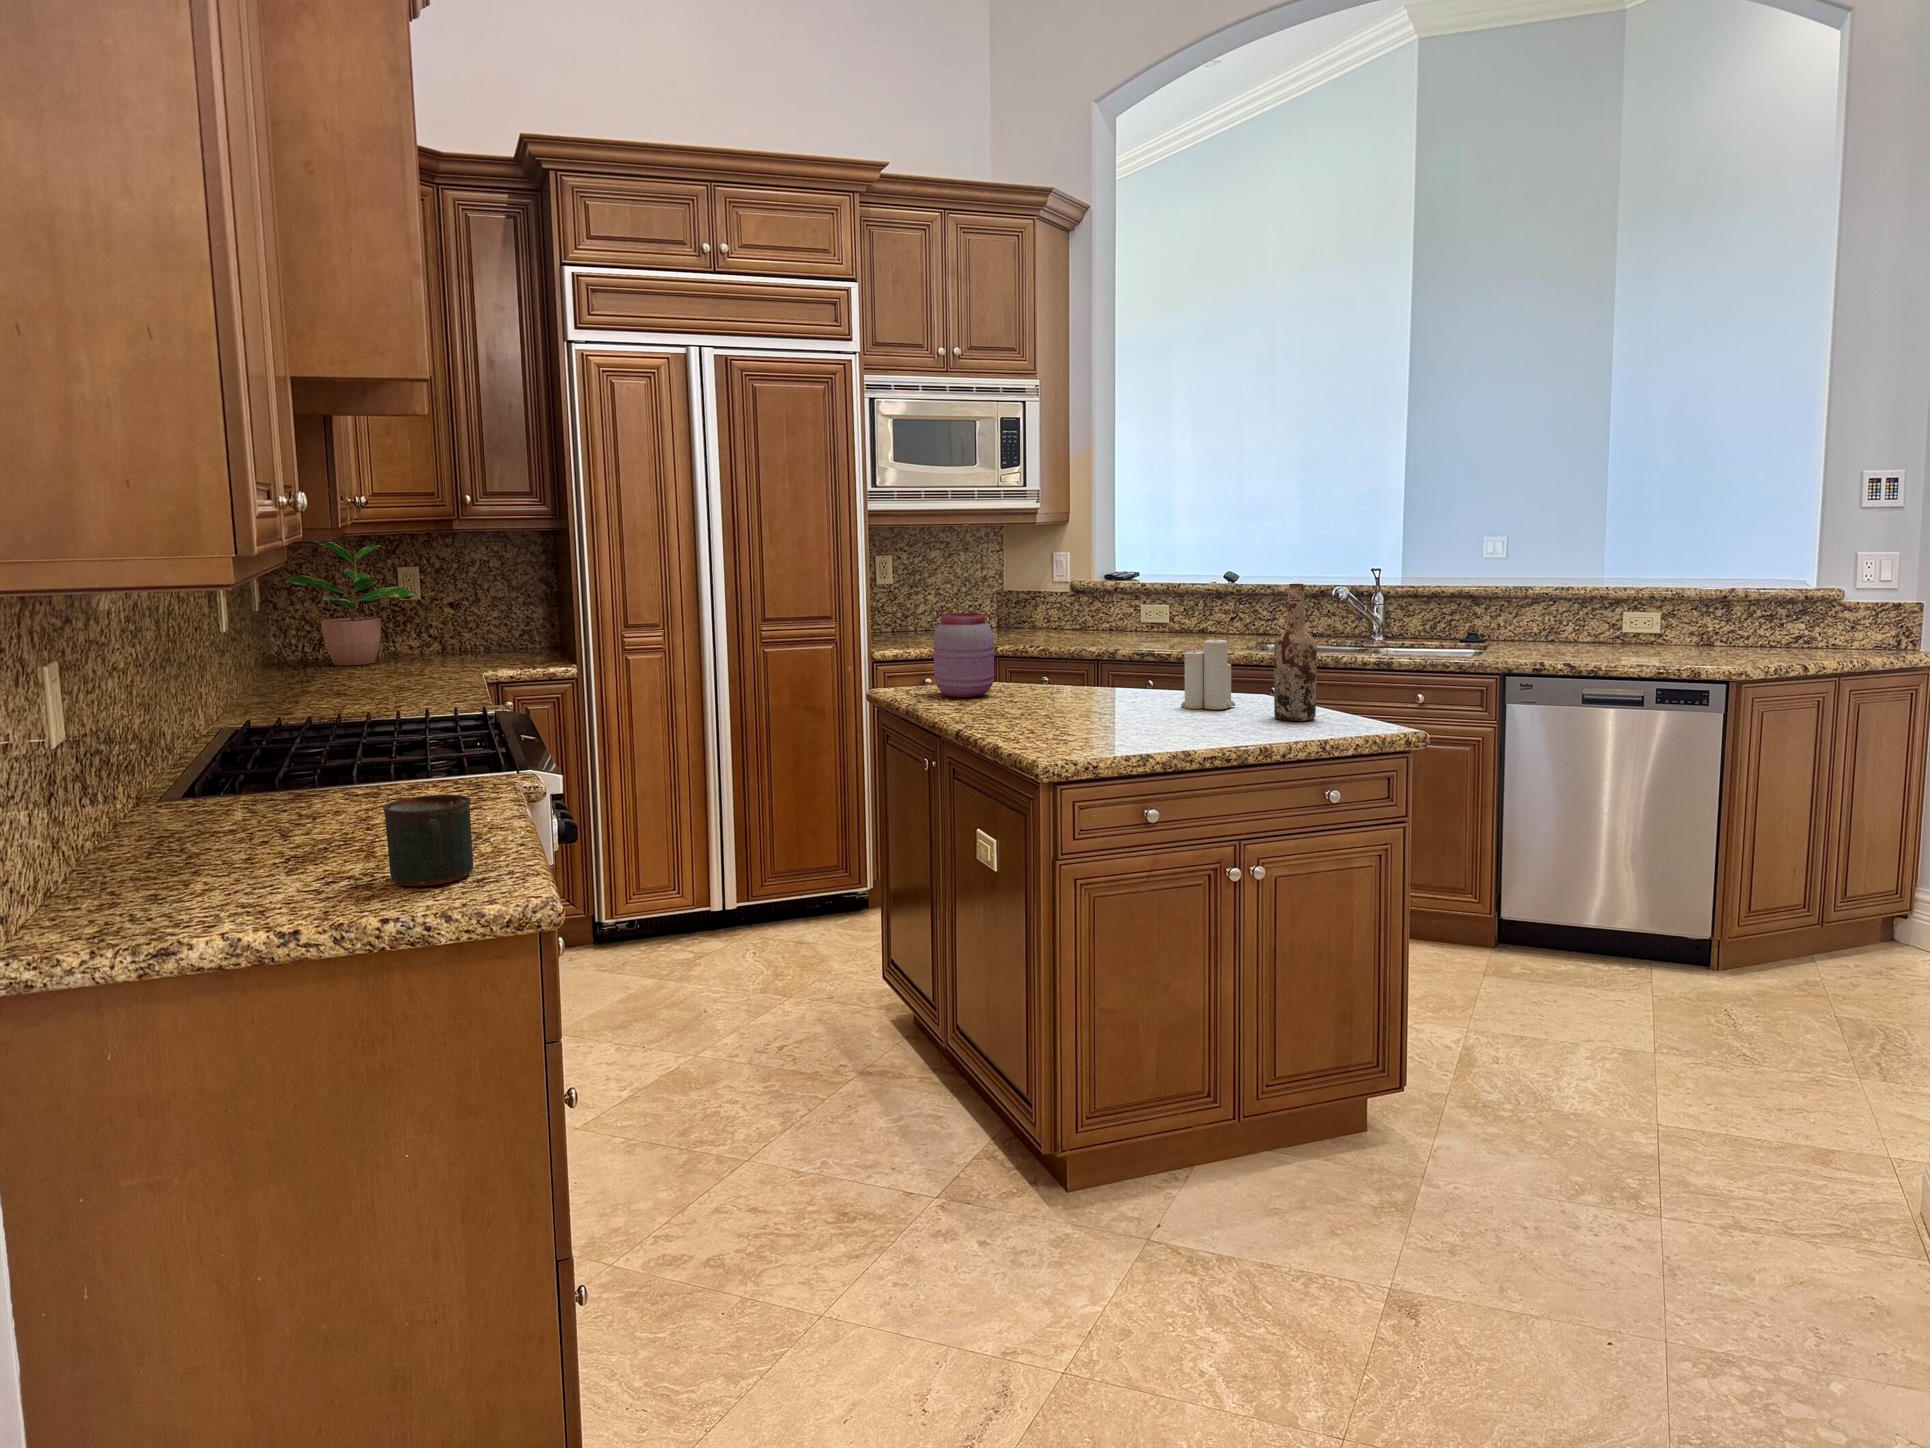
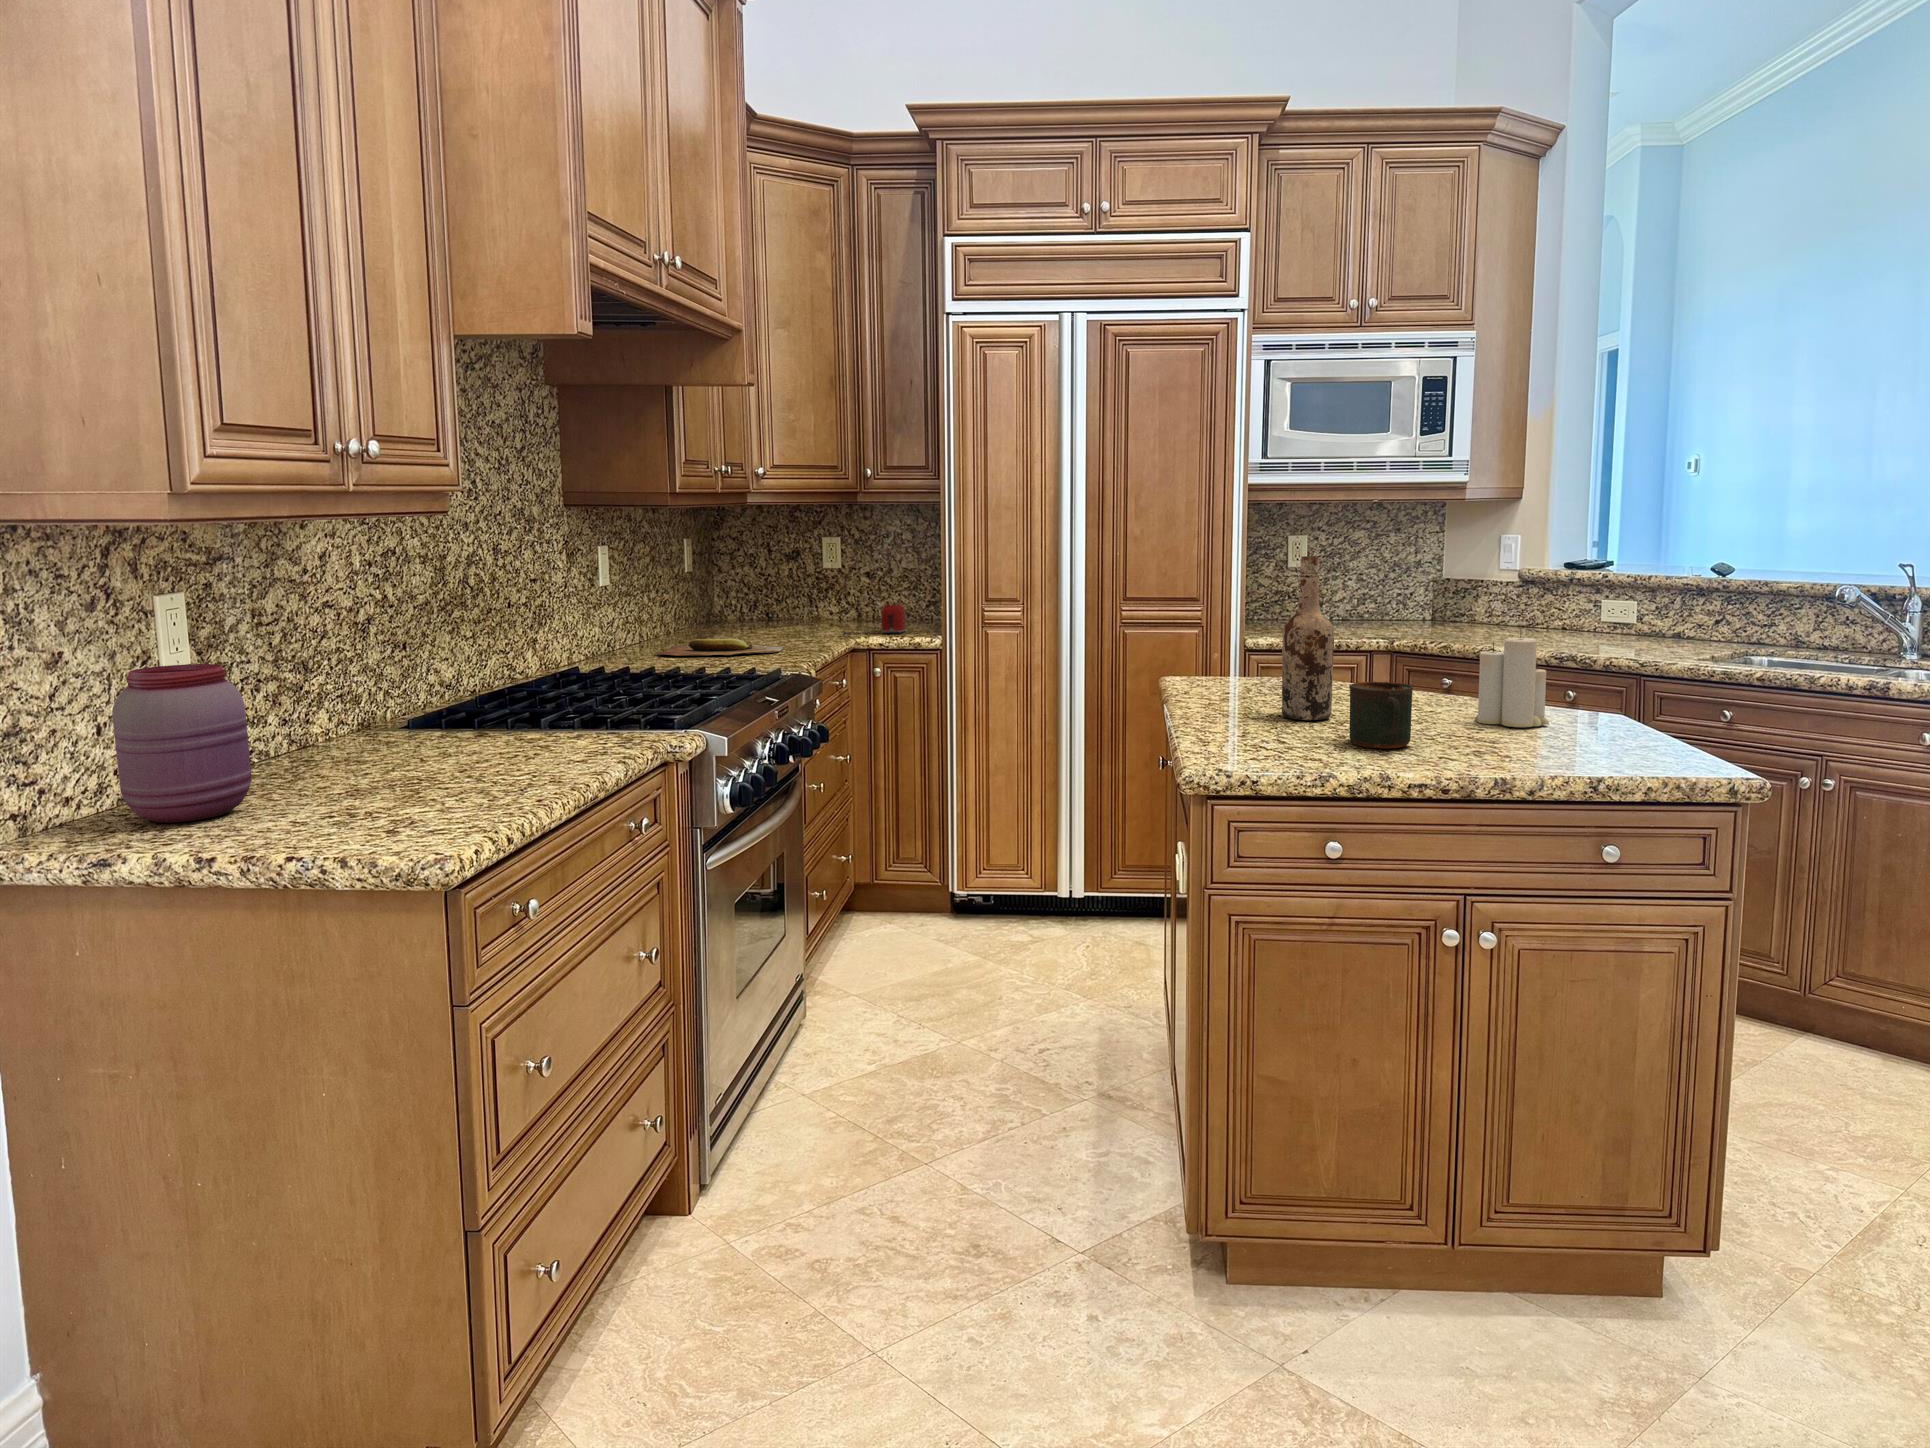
potted plant: present [284,541,417,665] -> none [737,511,837,623]
wine bottle: present [1274,584,1317,721] -> present [1282,556,1334,720]
jar: present [933,613,994,697] -> present [112,664,251,823]
toaster: none [464,636,528,675] -> present [842,603,906,636]
cutting board: none [281,684,431,706] -> present [657,639,783,656]
mug: present [383,795,473,886] -> present [1349,682,1413,748]

